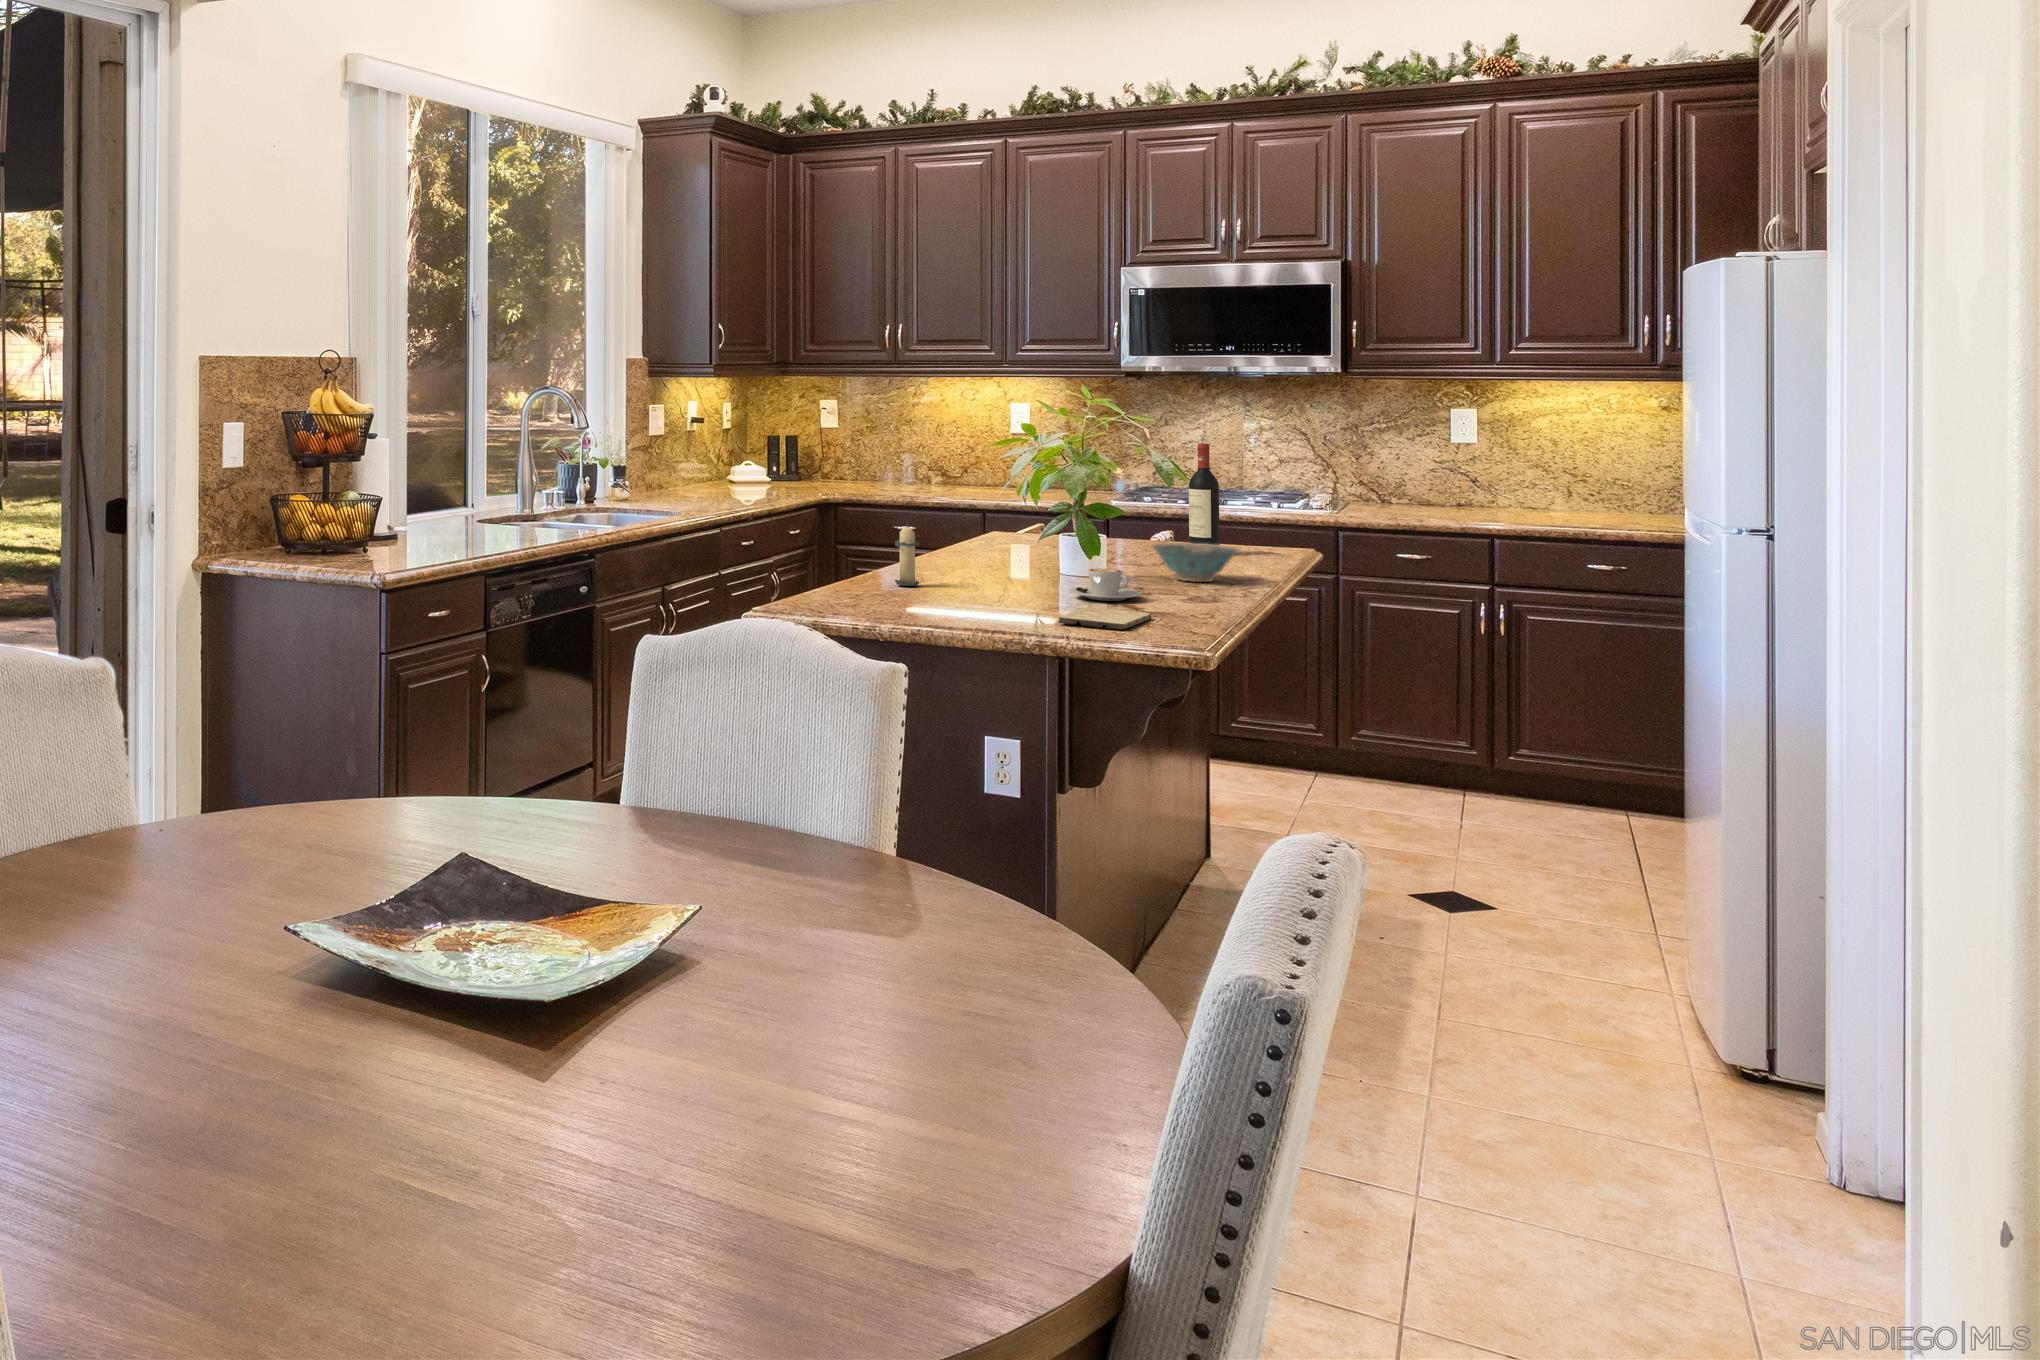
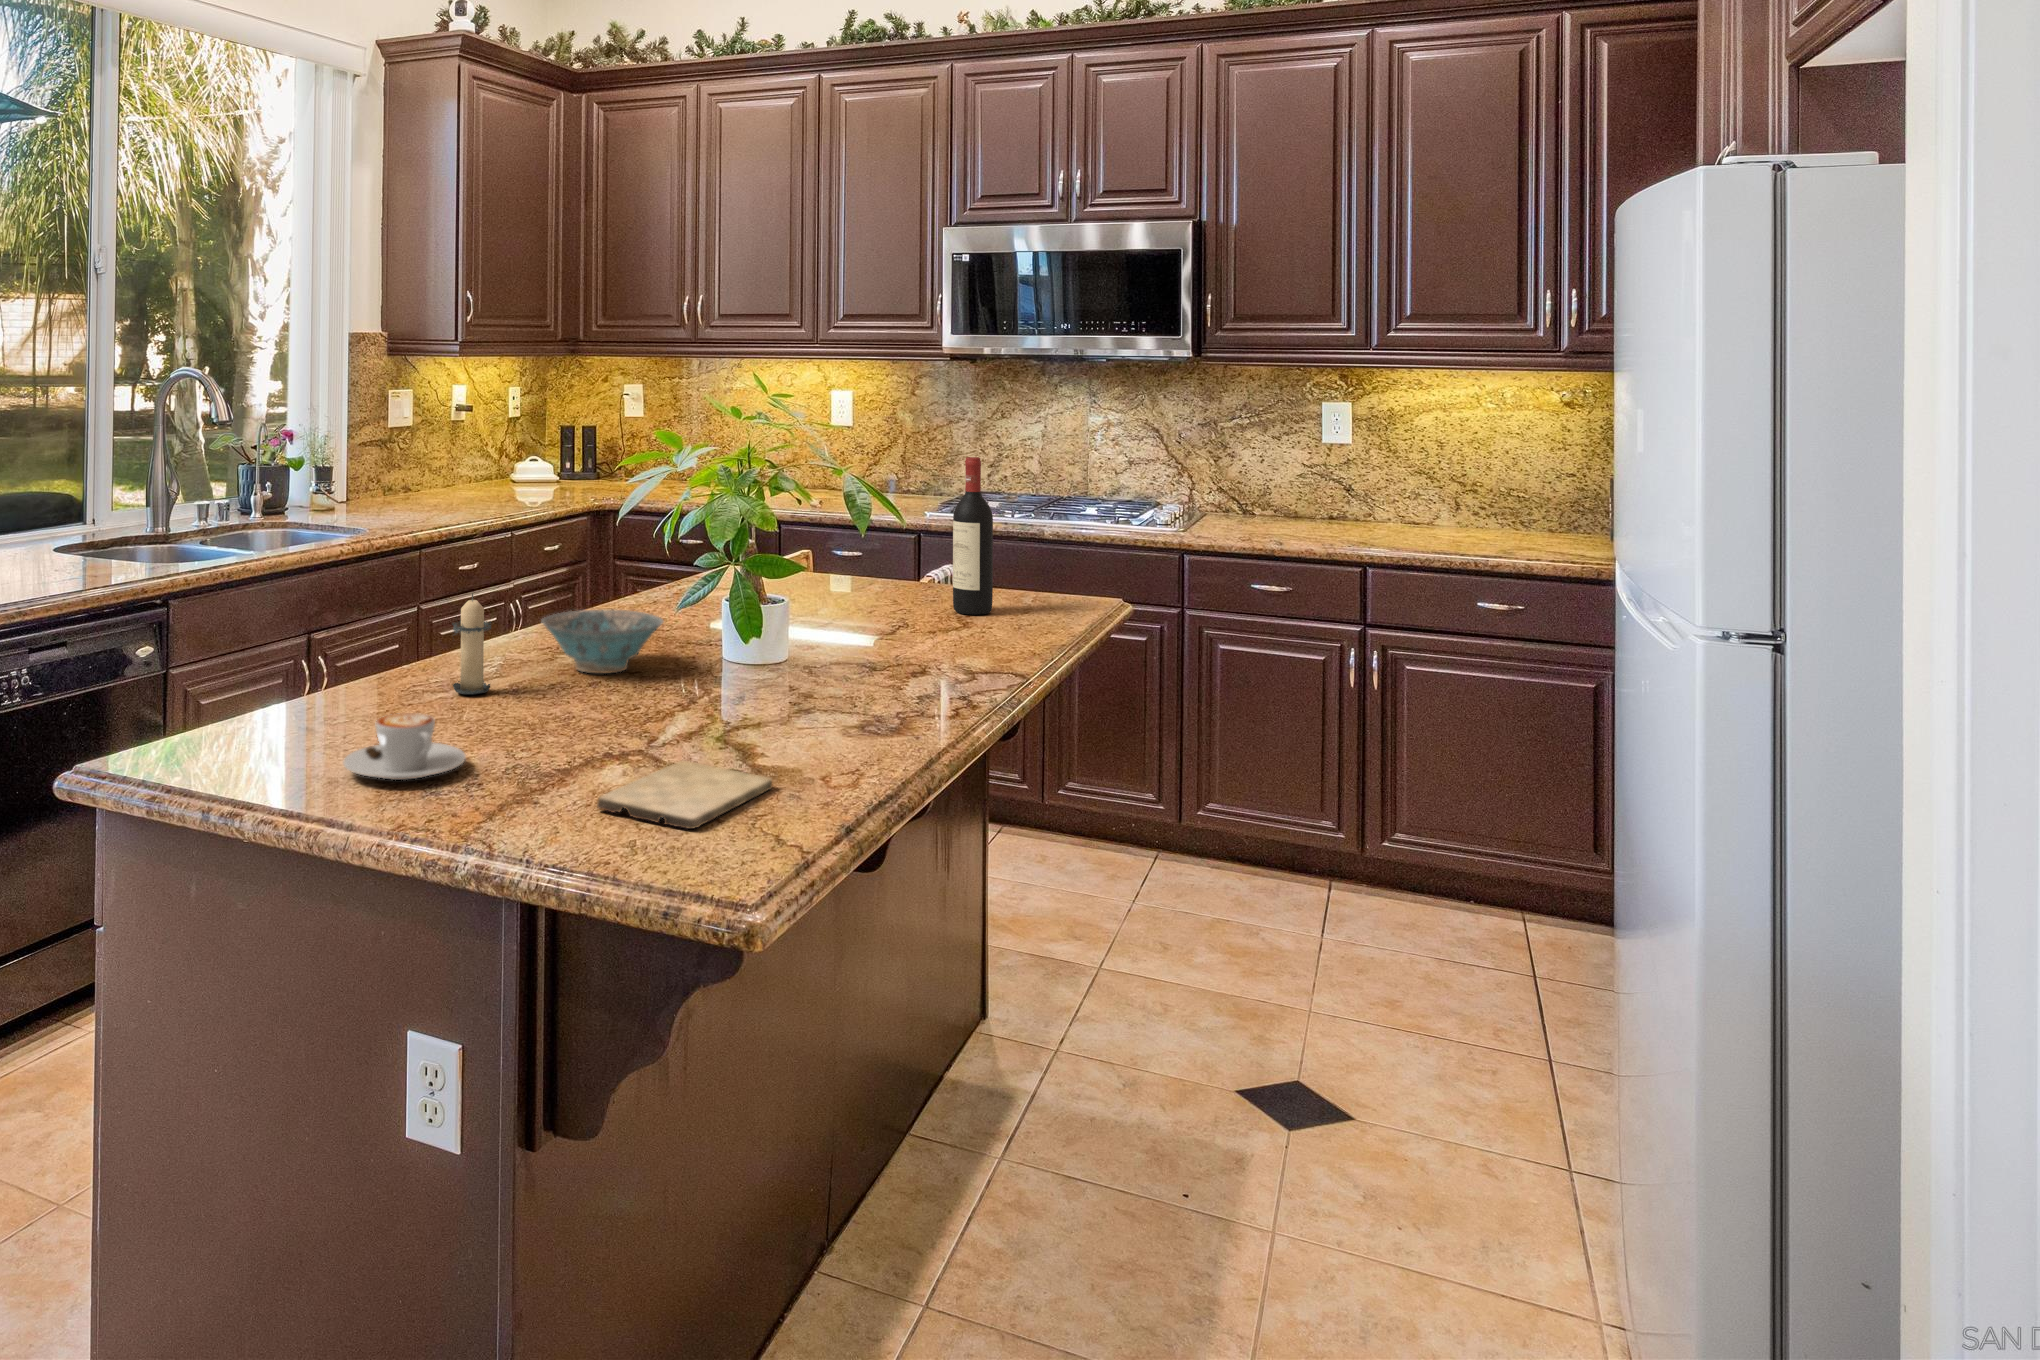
ceramic bowl: present [1153,543,1239,582] -> present [542,610,663,674]
coffee cup: present [1070,569,1141,601] -> present [344,713,466,780]

